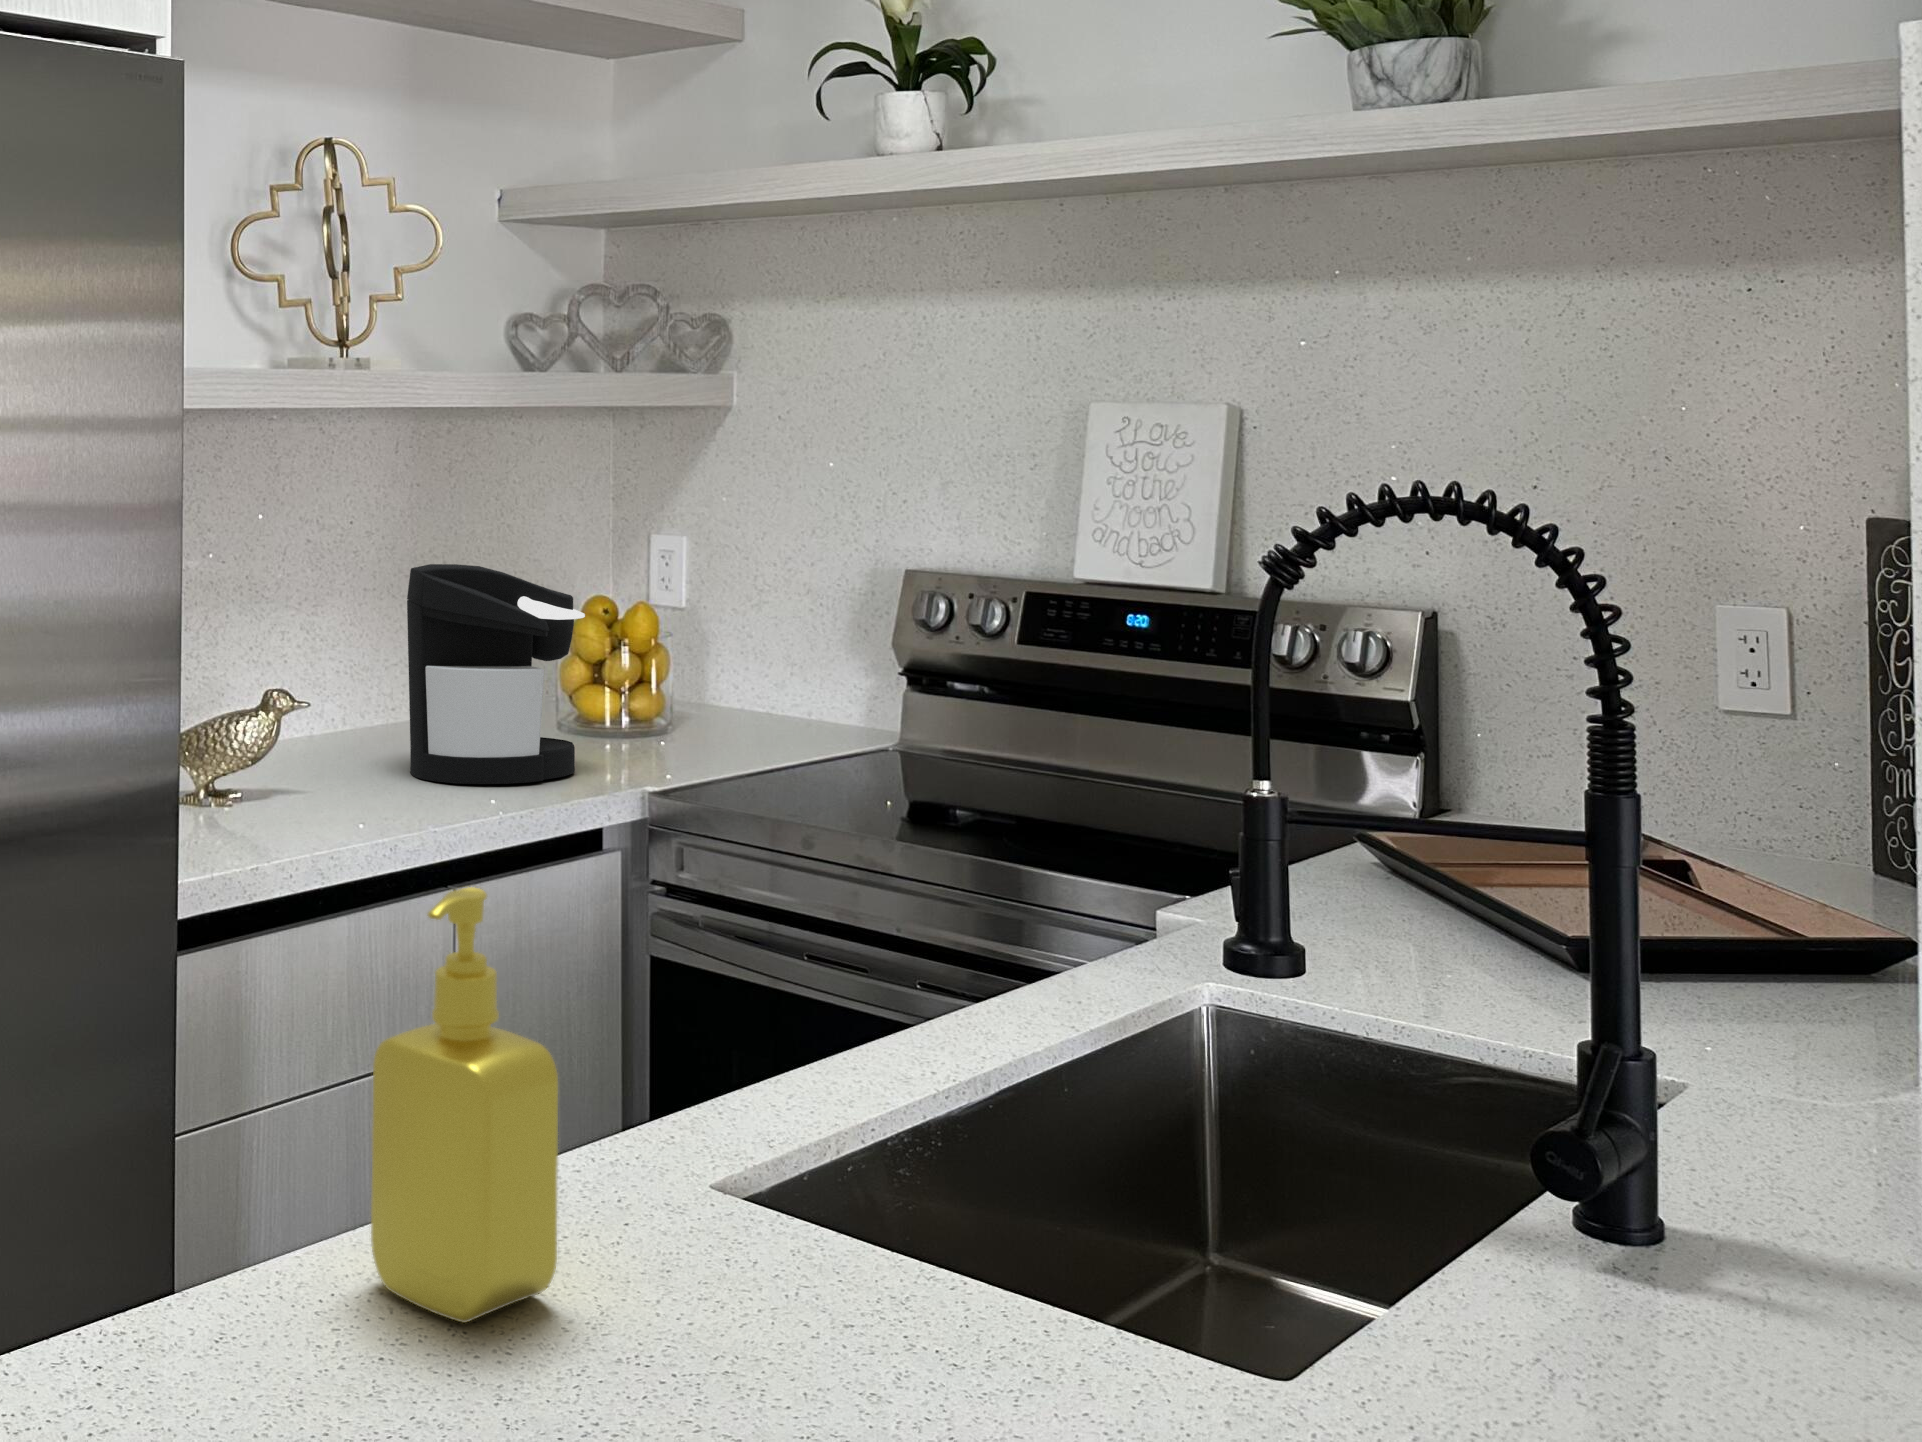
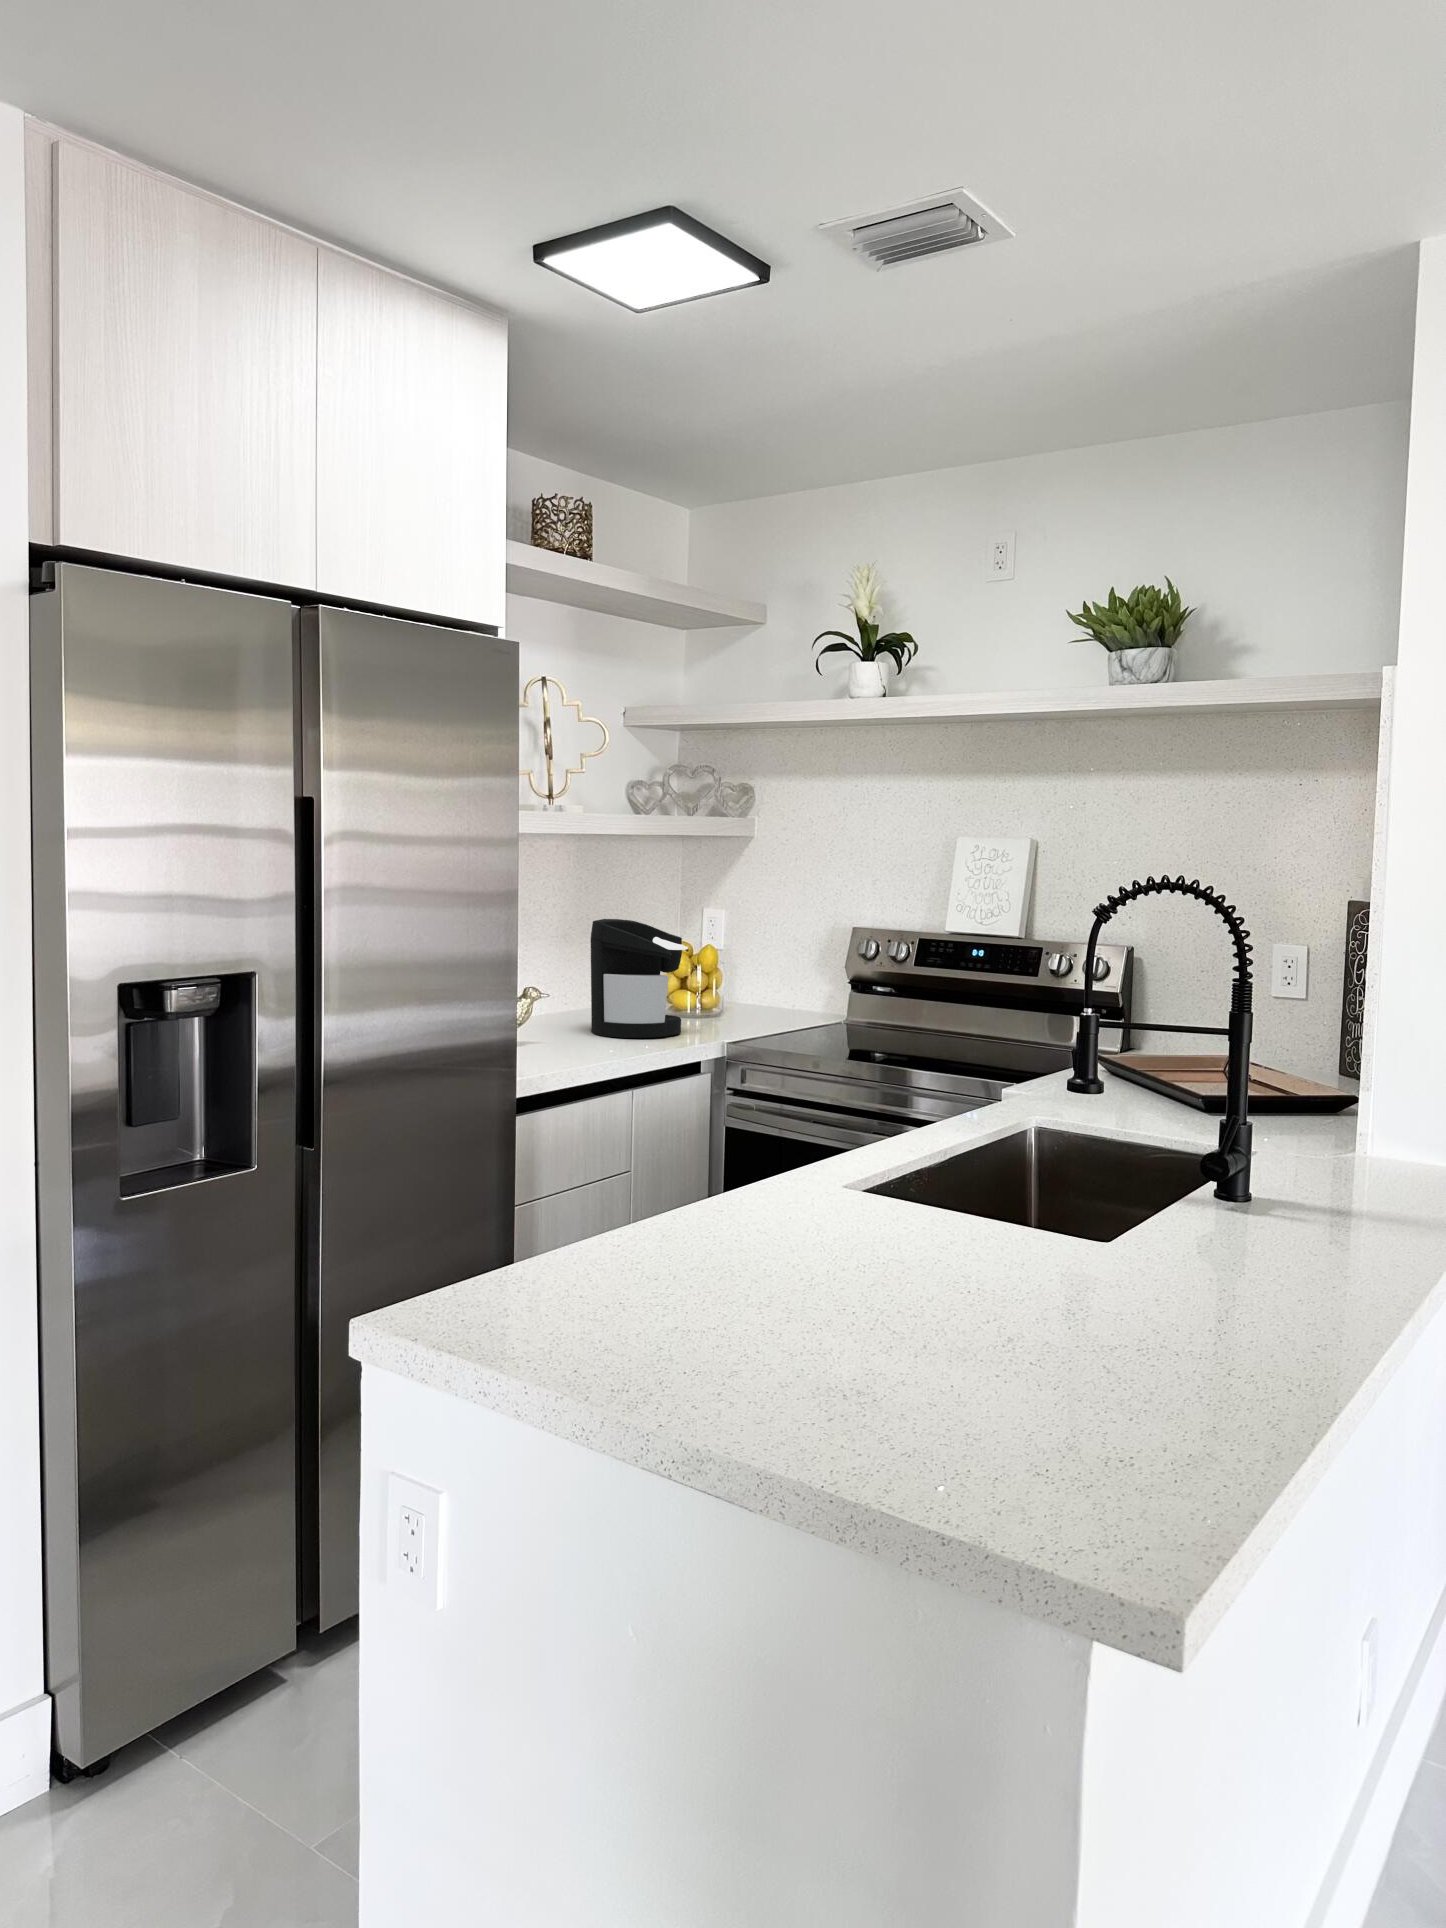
soap dispenser: present [371,887,558,1323] -> none [720,1045,807,1227]

